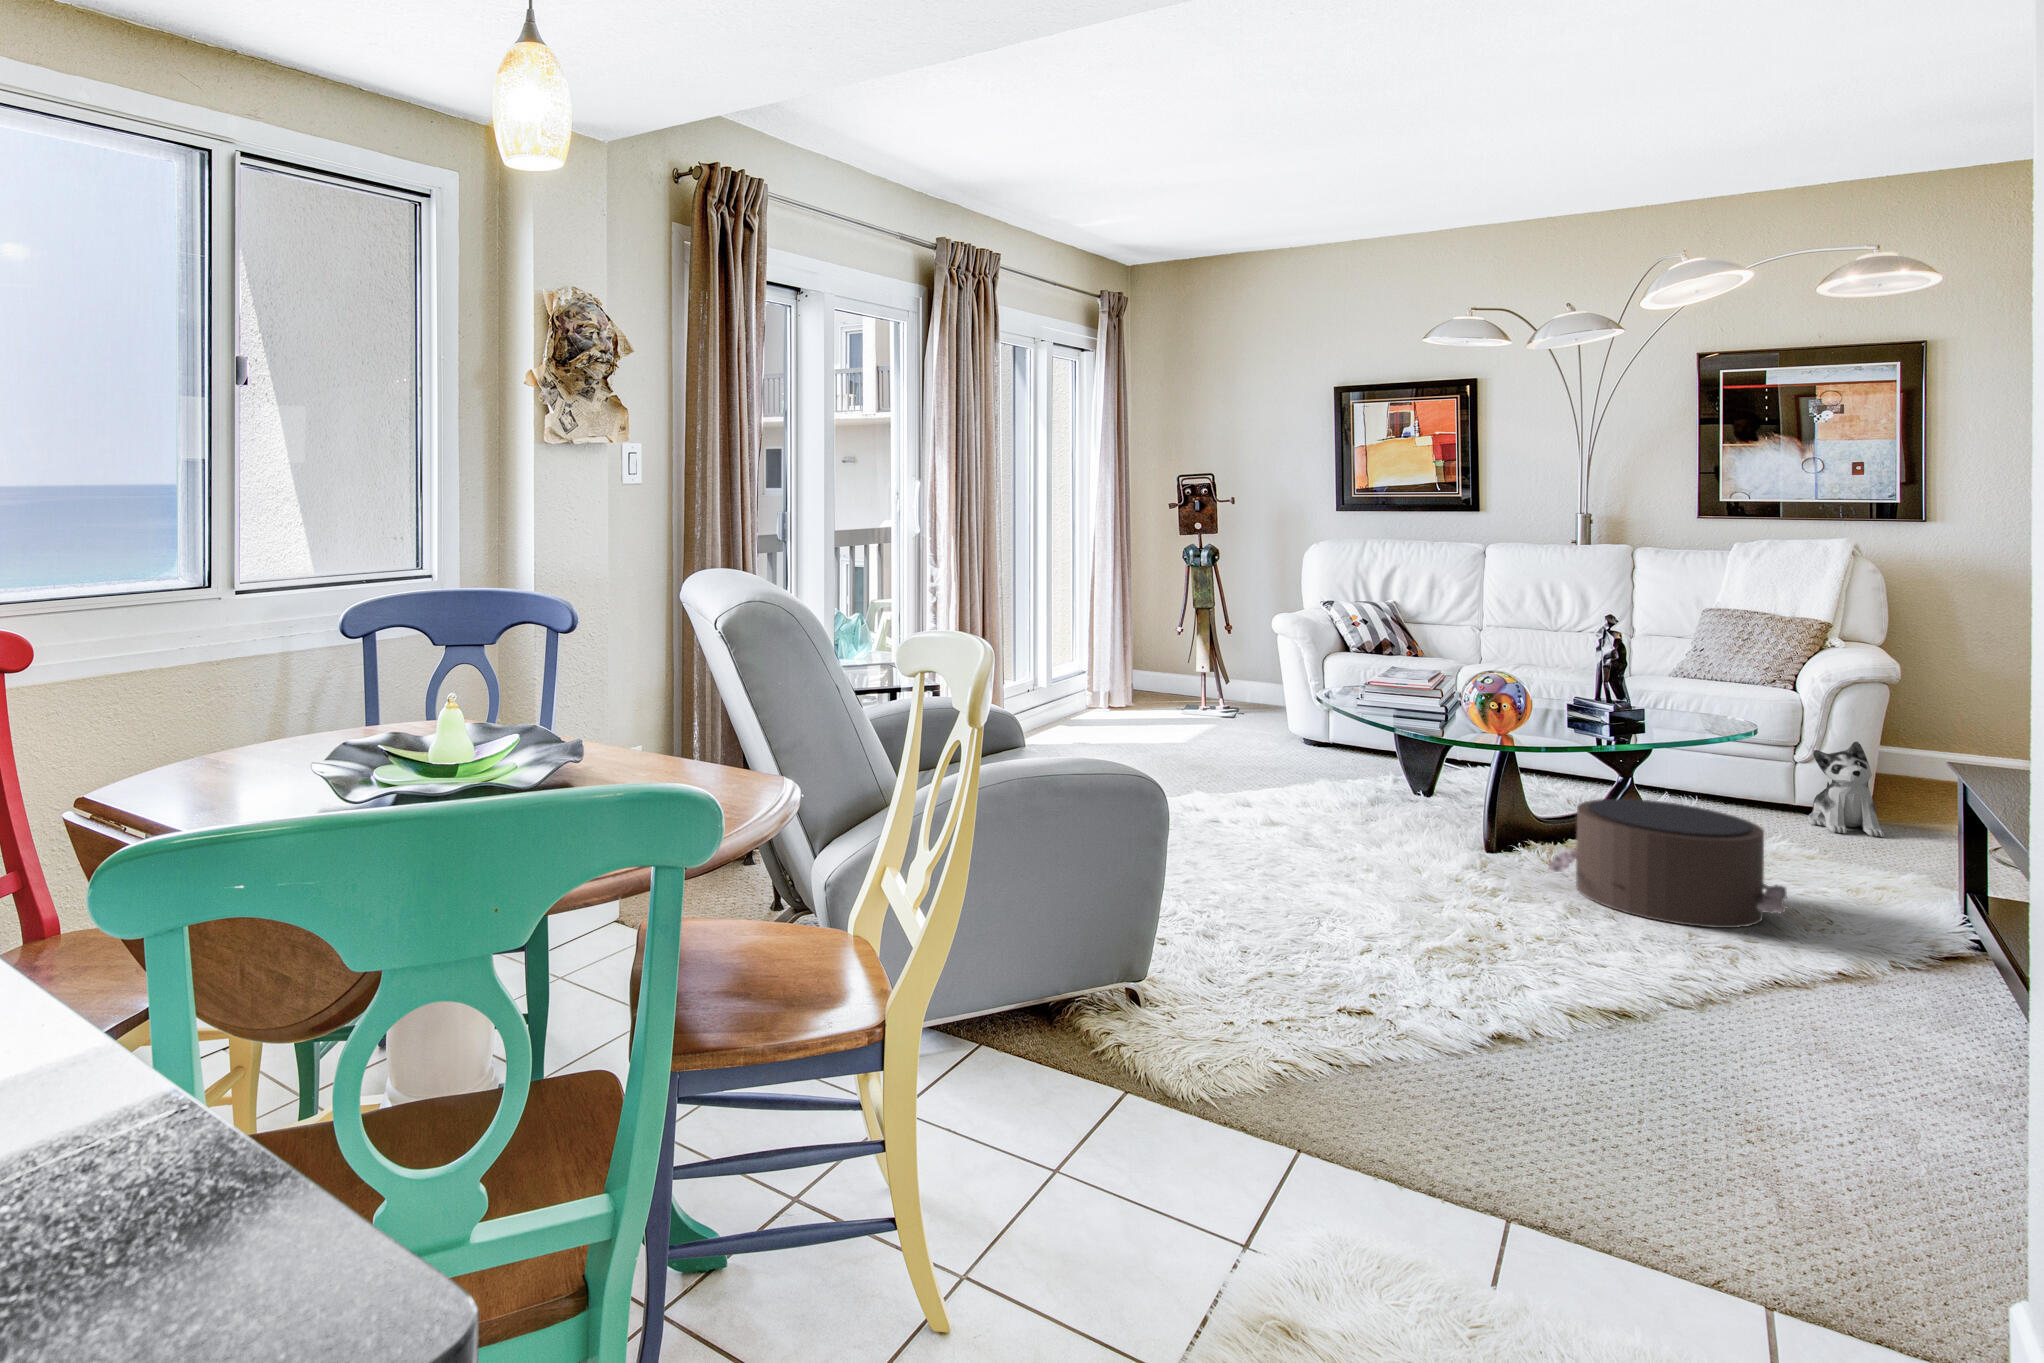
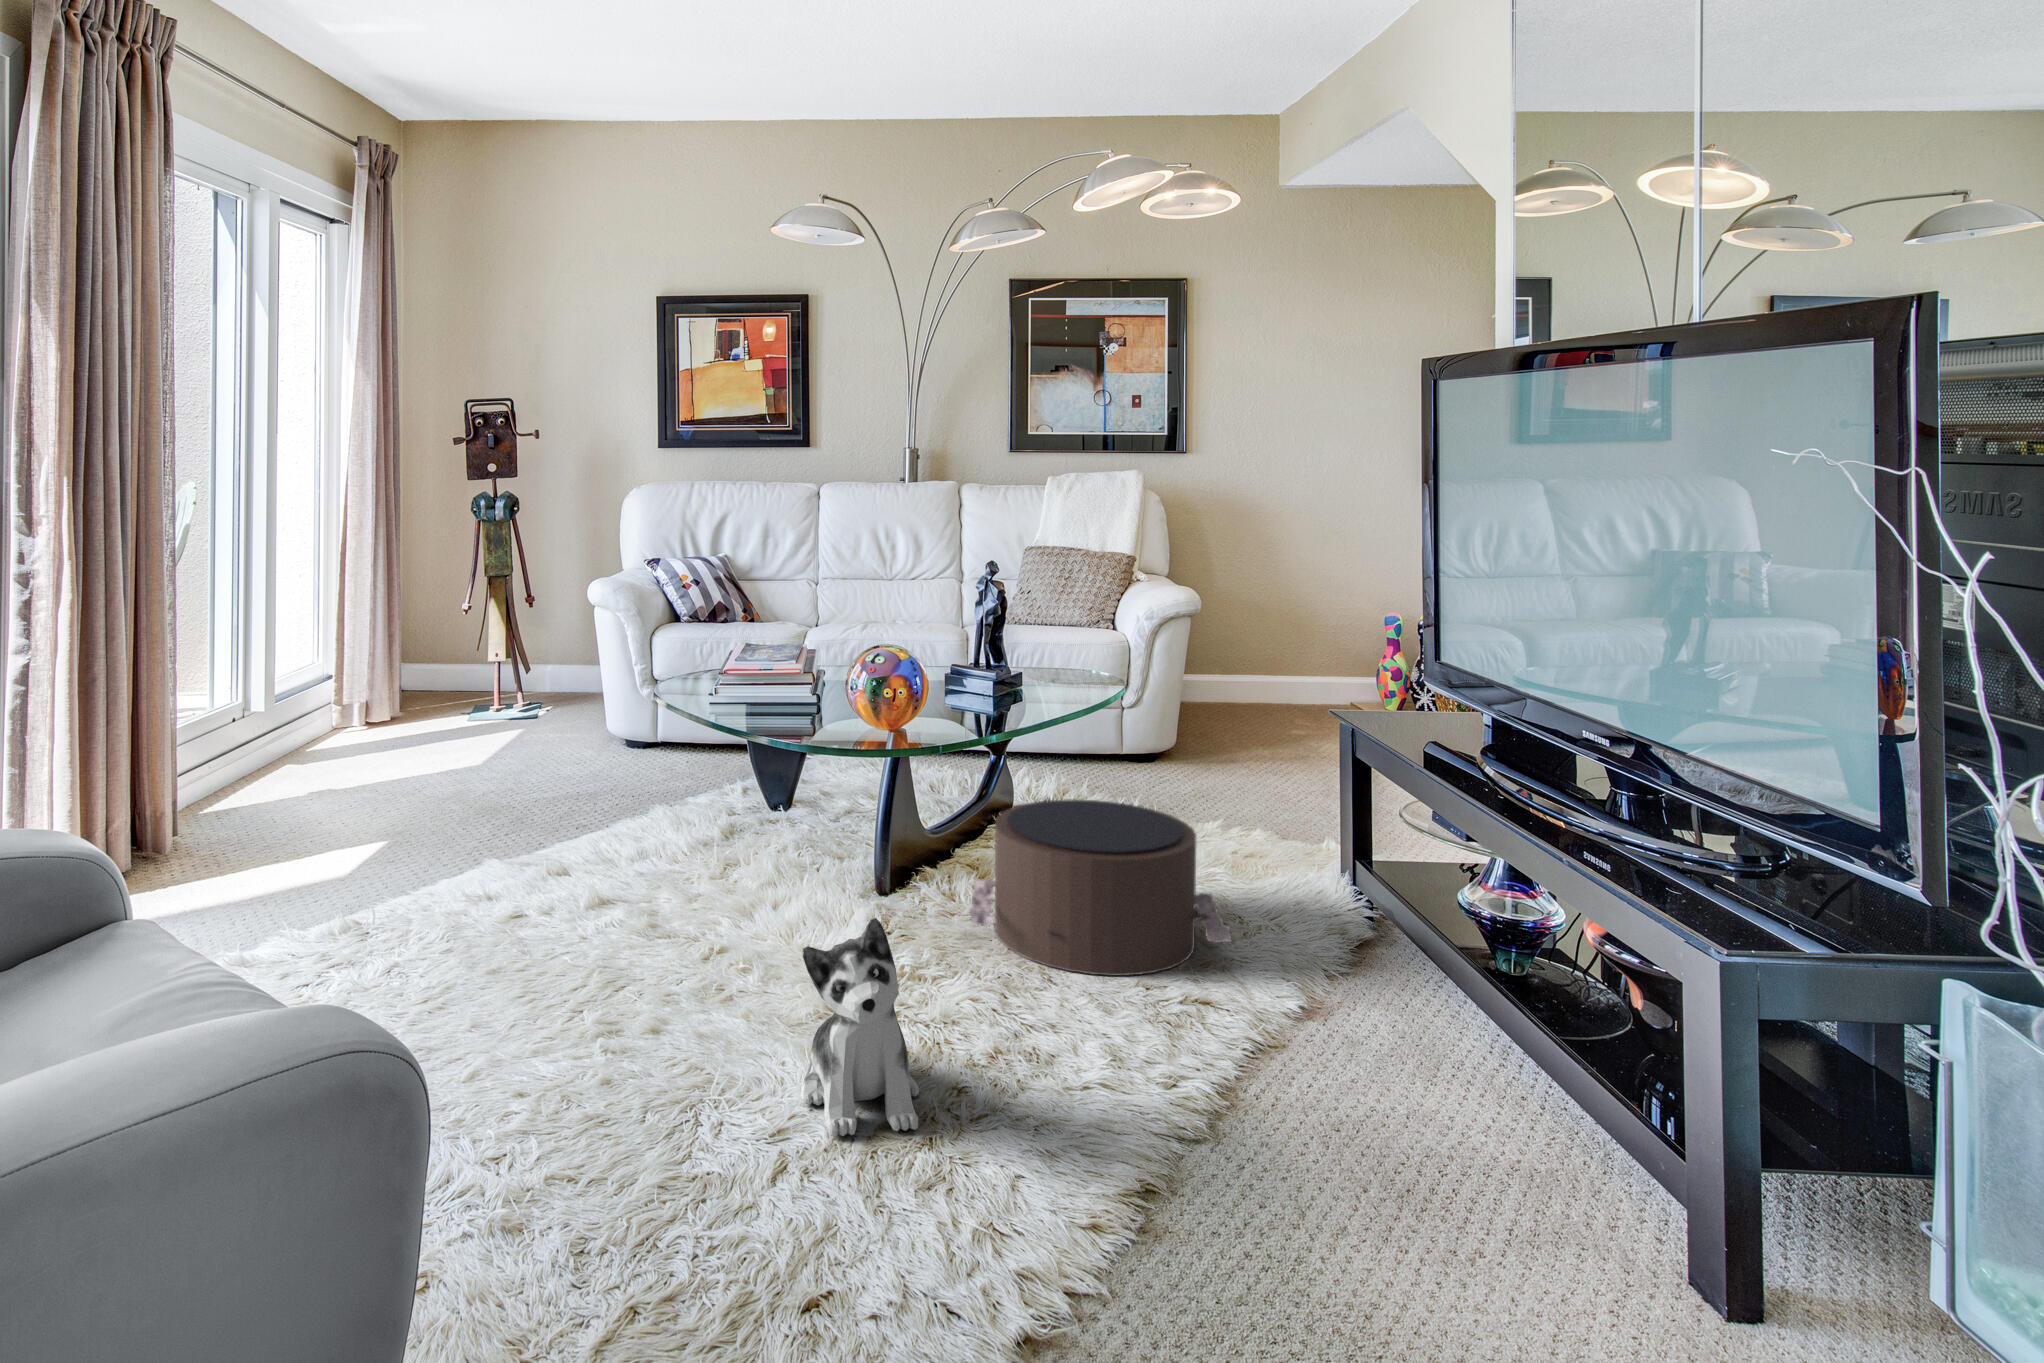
plush toy: present [1808,742,1884,837] -> present [801,918,919,1137]

